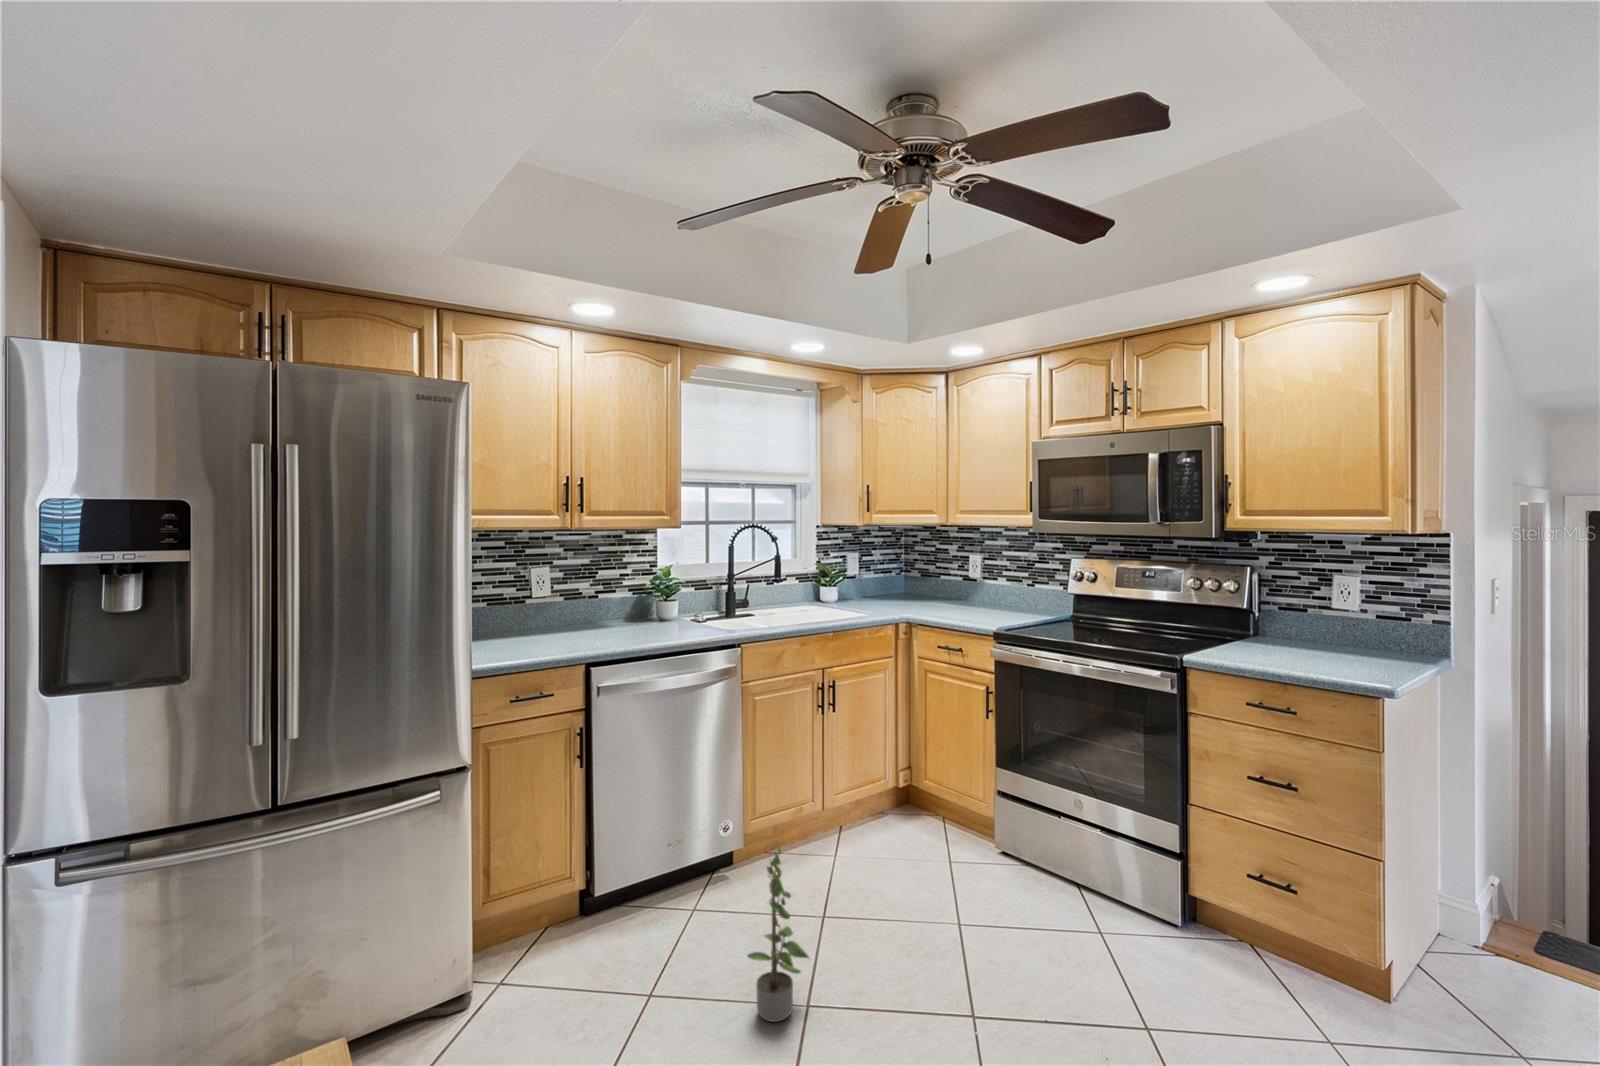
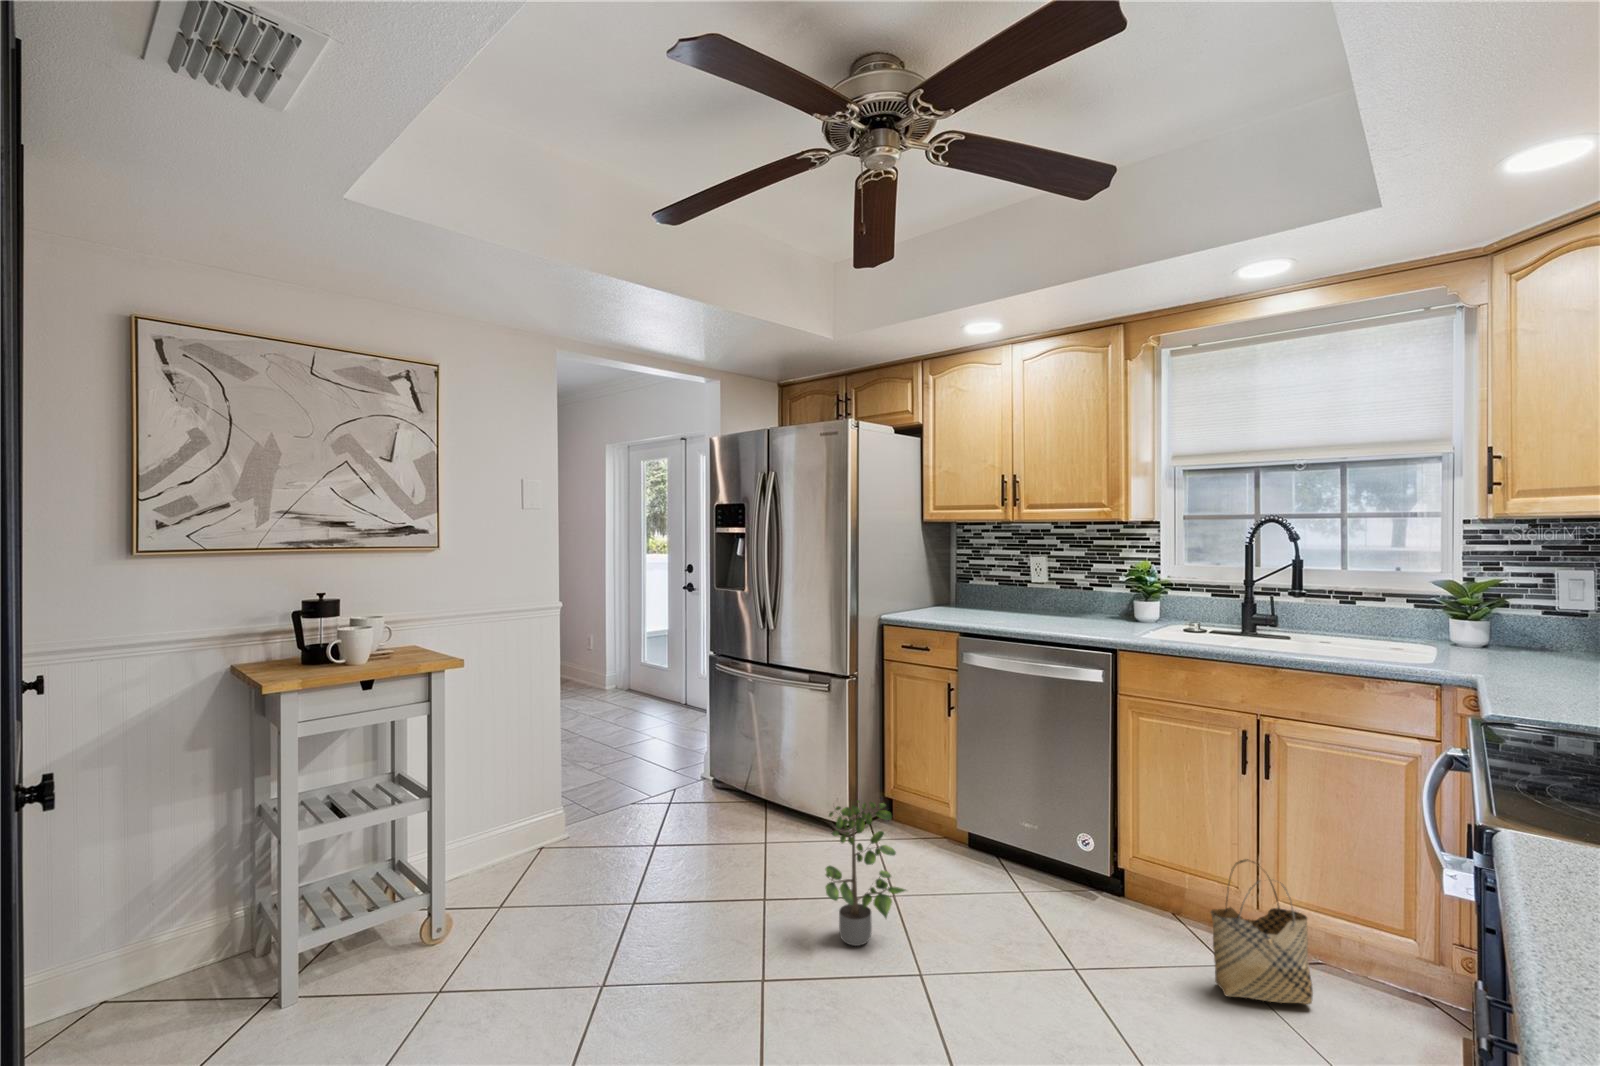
woven basket: none [864,765,901,858] -> present [1210,859,1313,1004]

